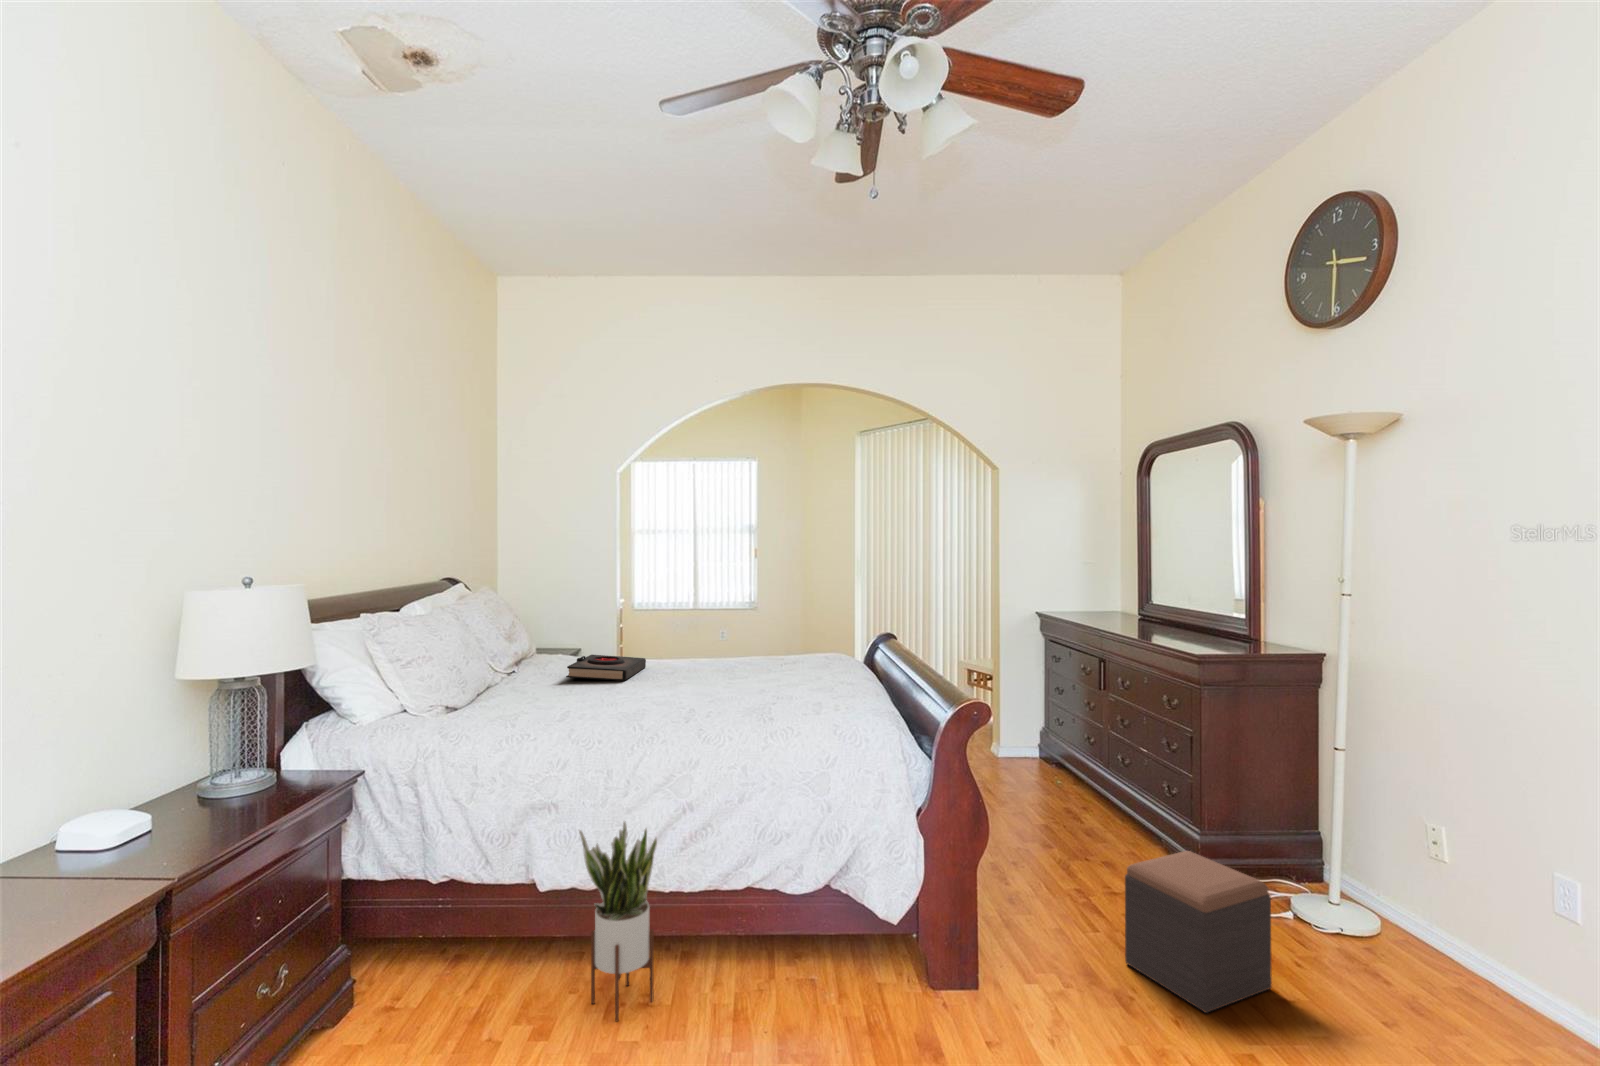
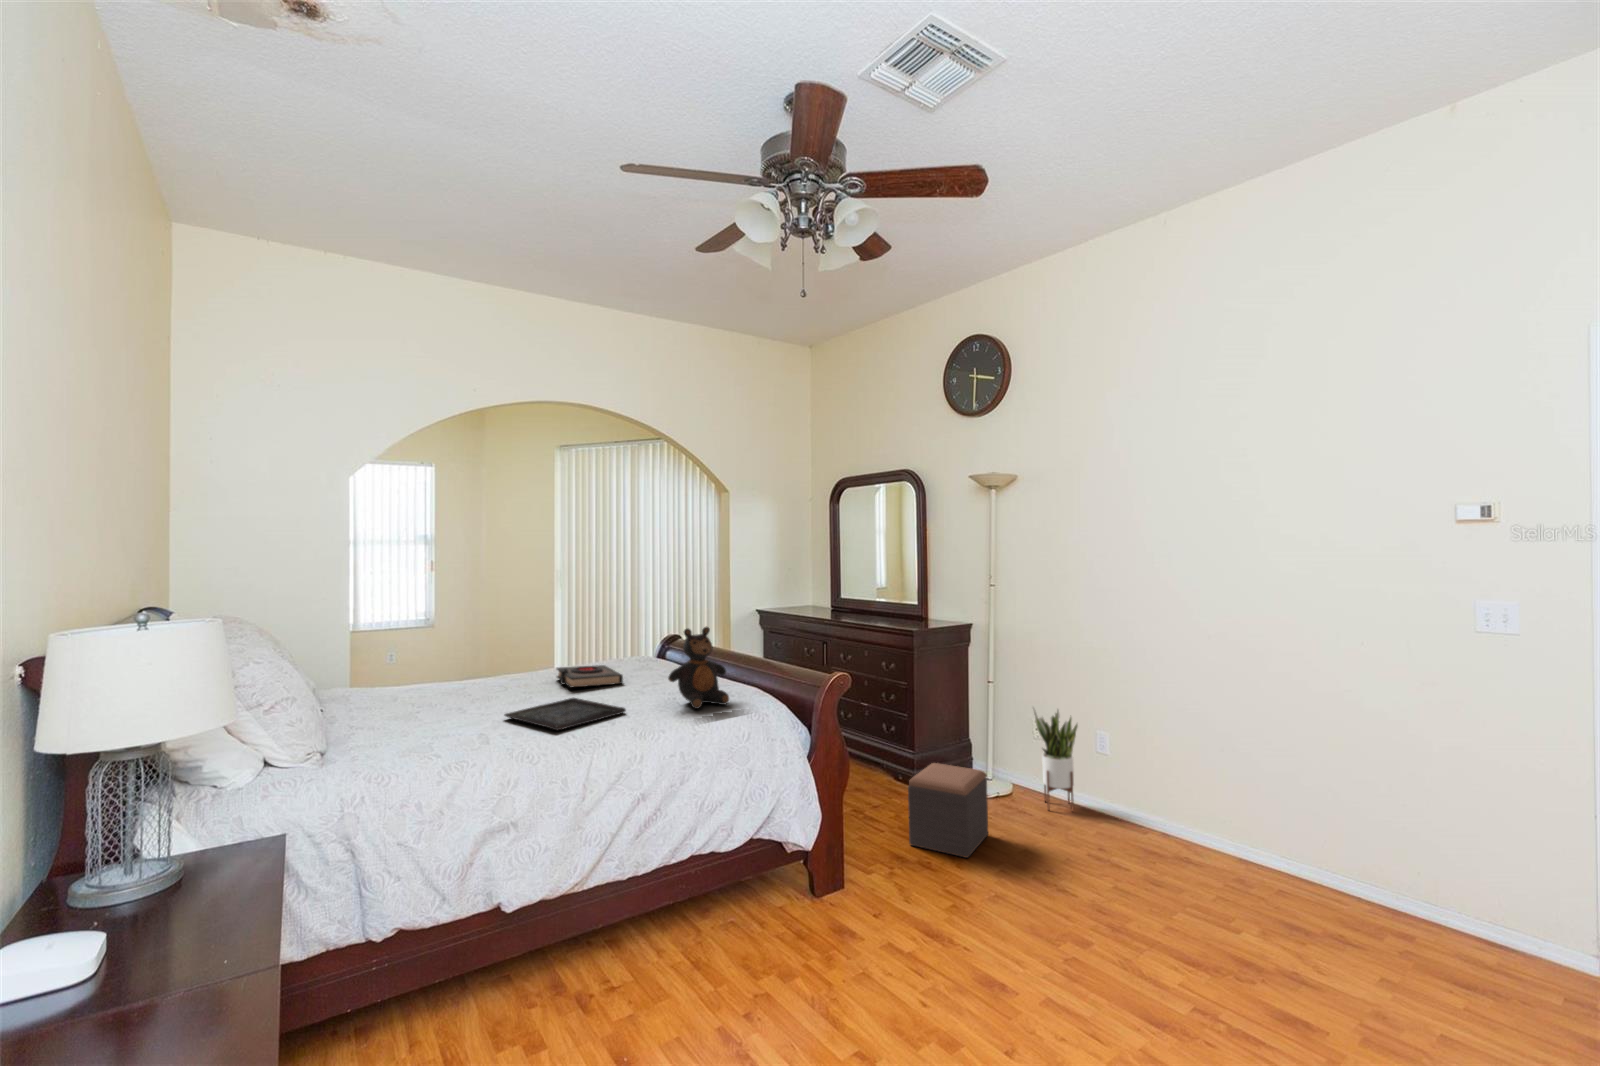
teddy bear: none [780,611,856,709] -> present [668,627,729,709]
book: present [566,655,646,681] -> present [557,665,623,688]
tray: none [624,679,729,708] -> present [505,698,626,730]
potted plant: present [579,822,657,1021] -> present [1033,708,1078,811]

